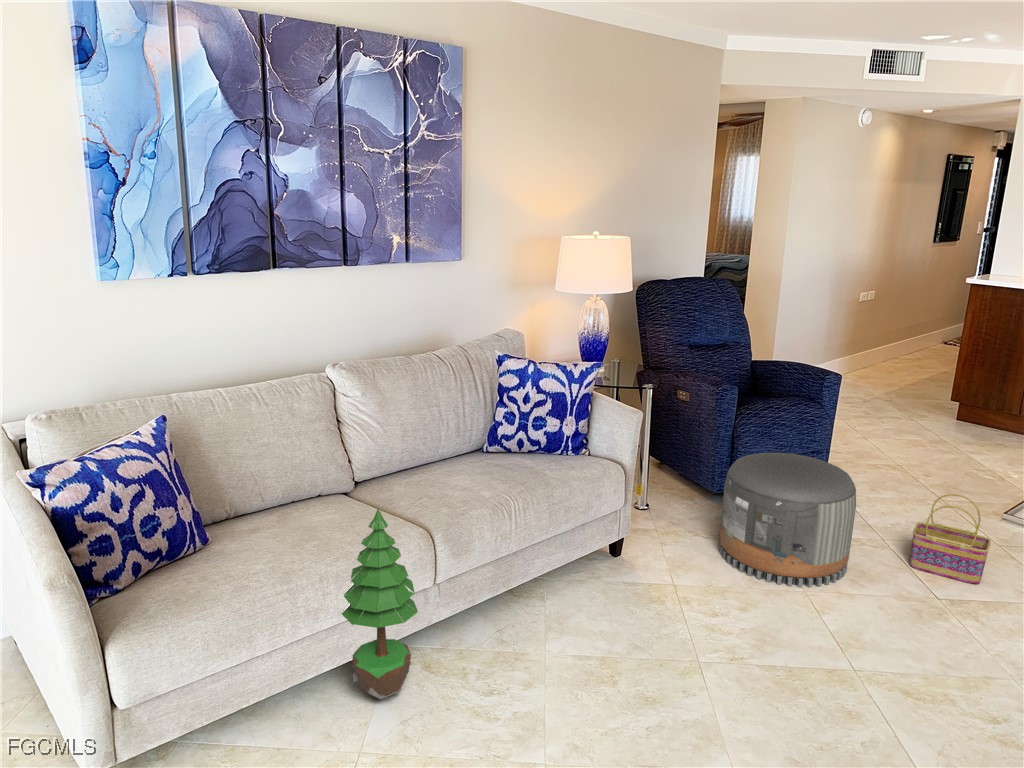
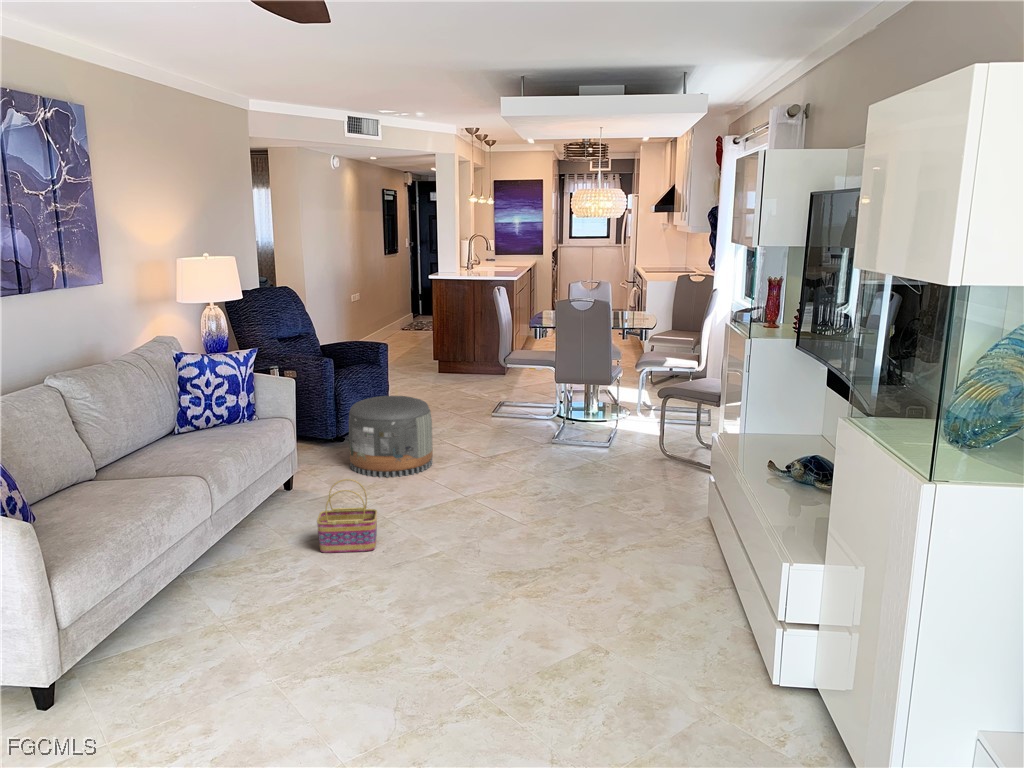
basket: present [910,494,991,584] -> present [317,479,377,553]
potted tree: present [341,509,418,699] -> none [171,452,229,596]

